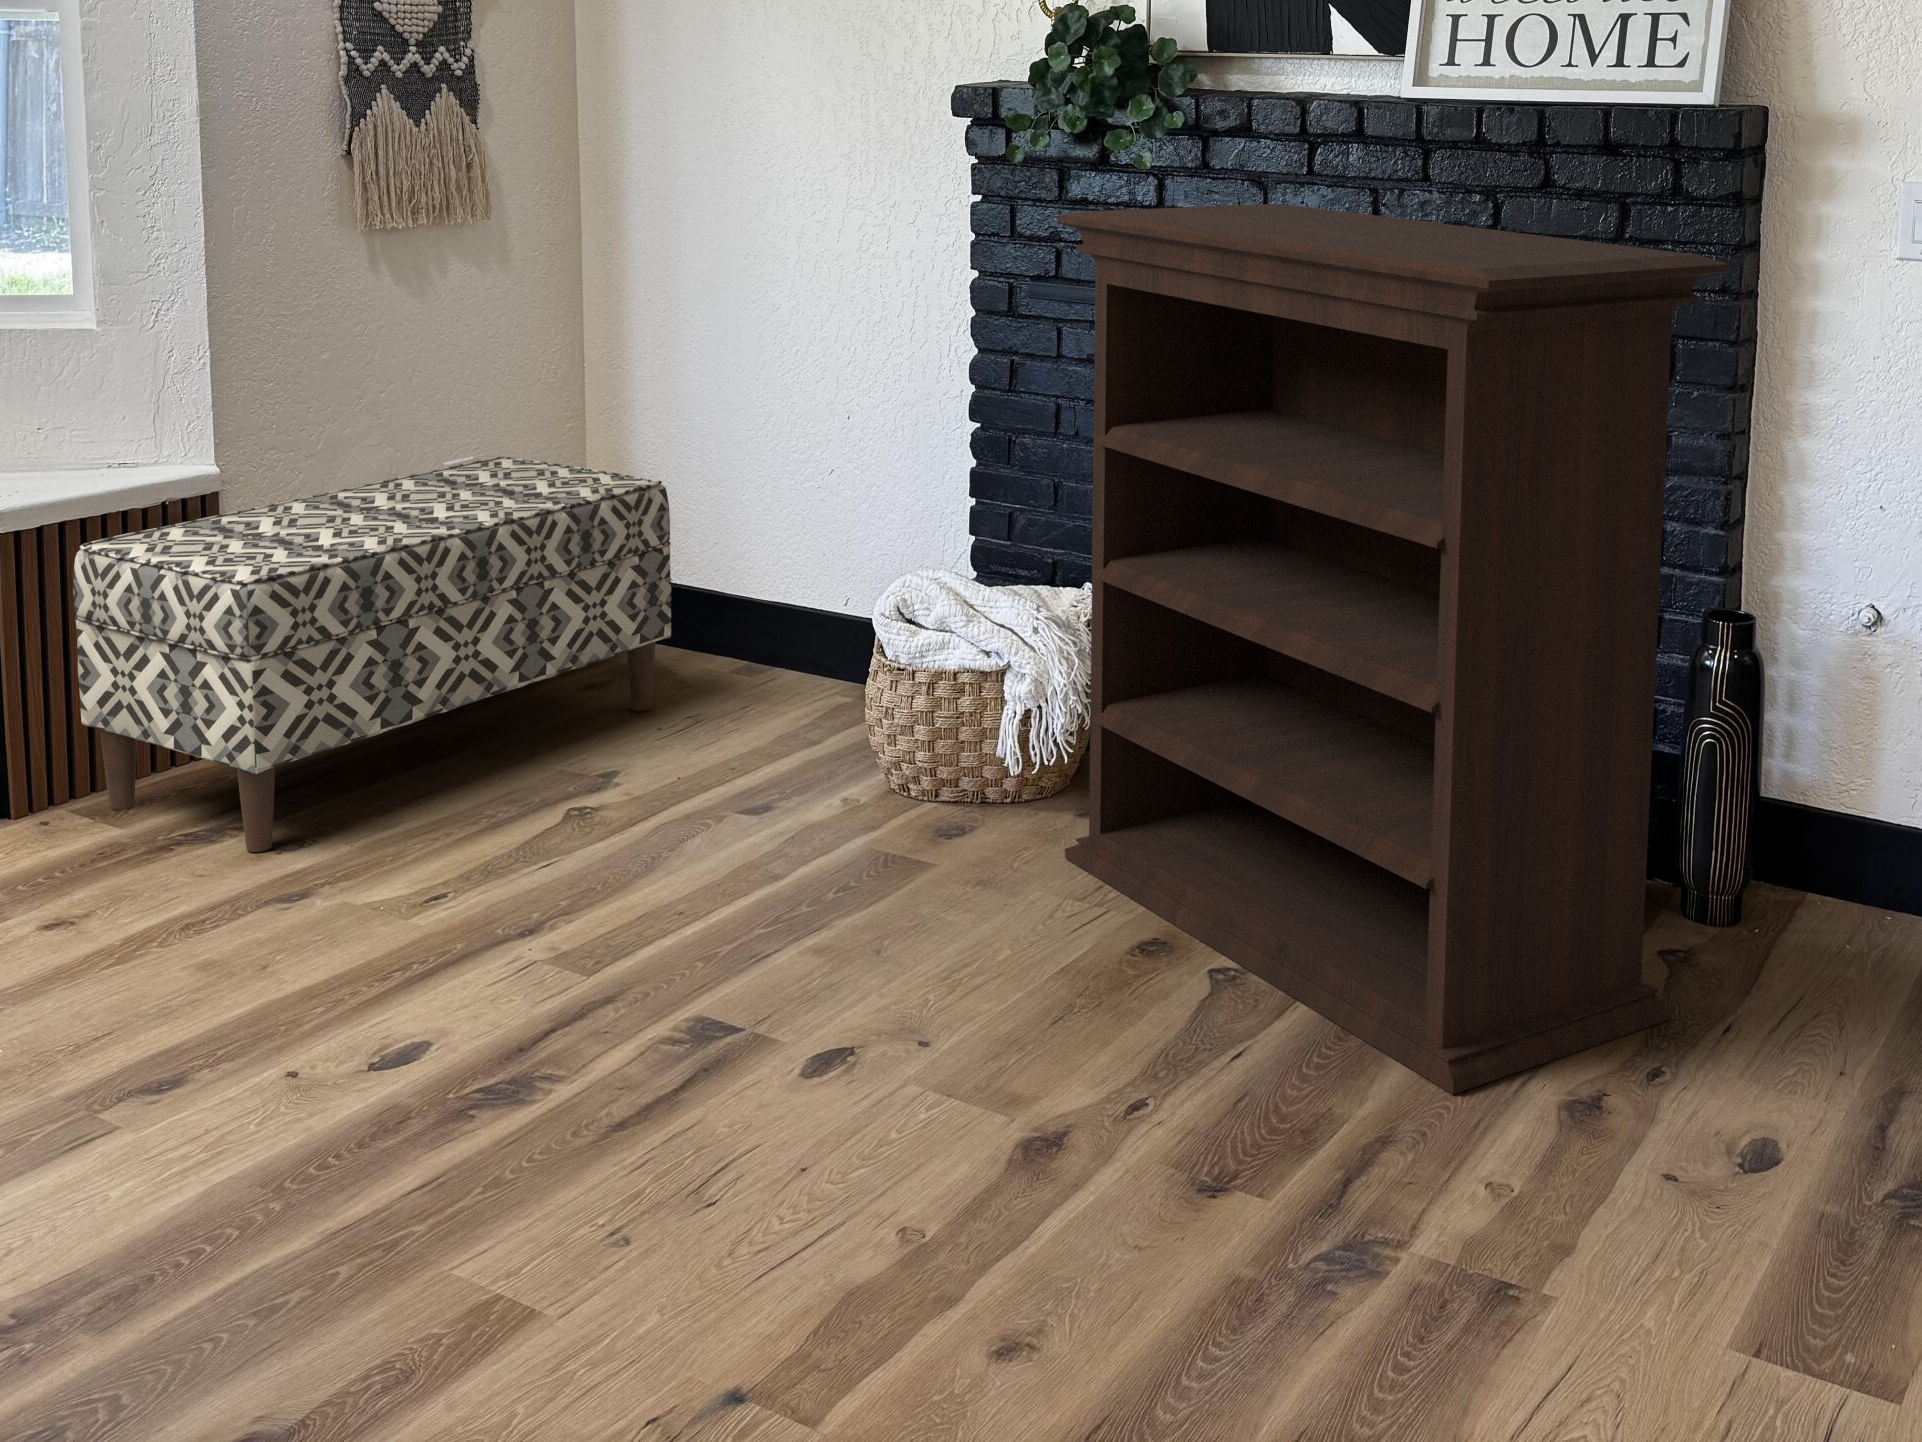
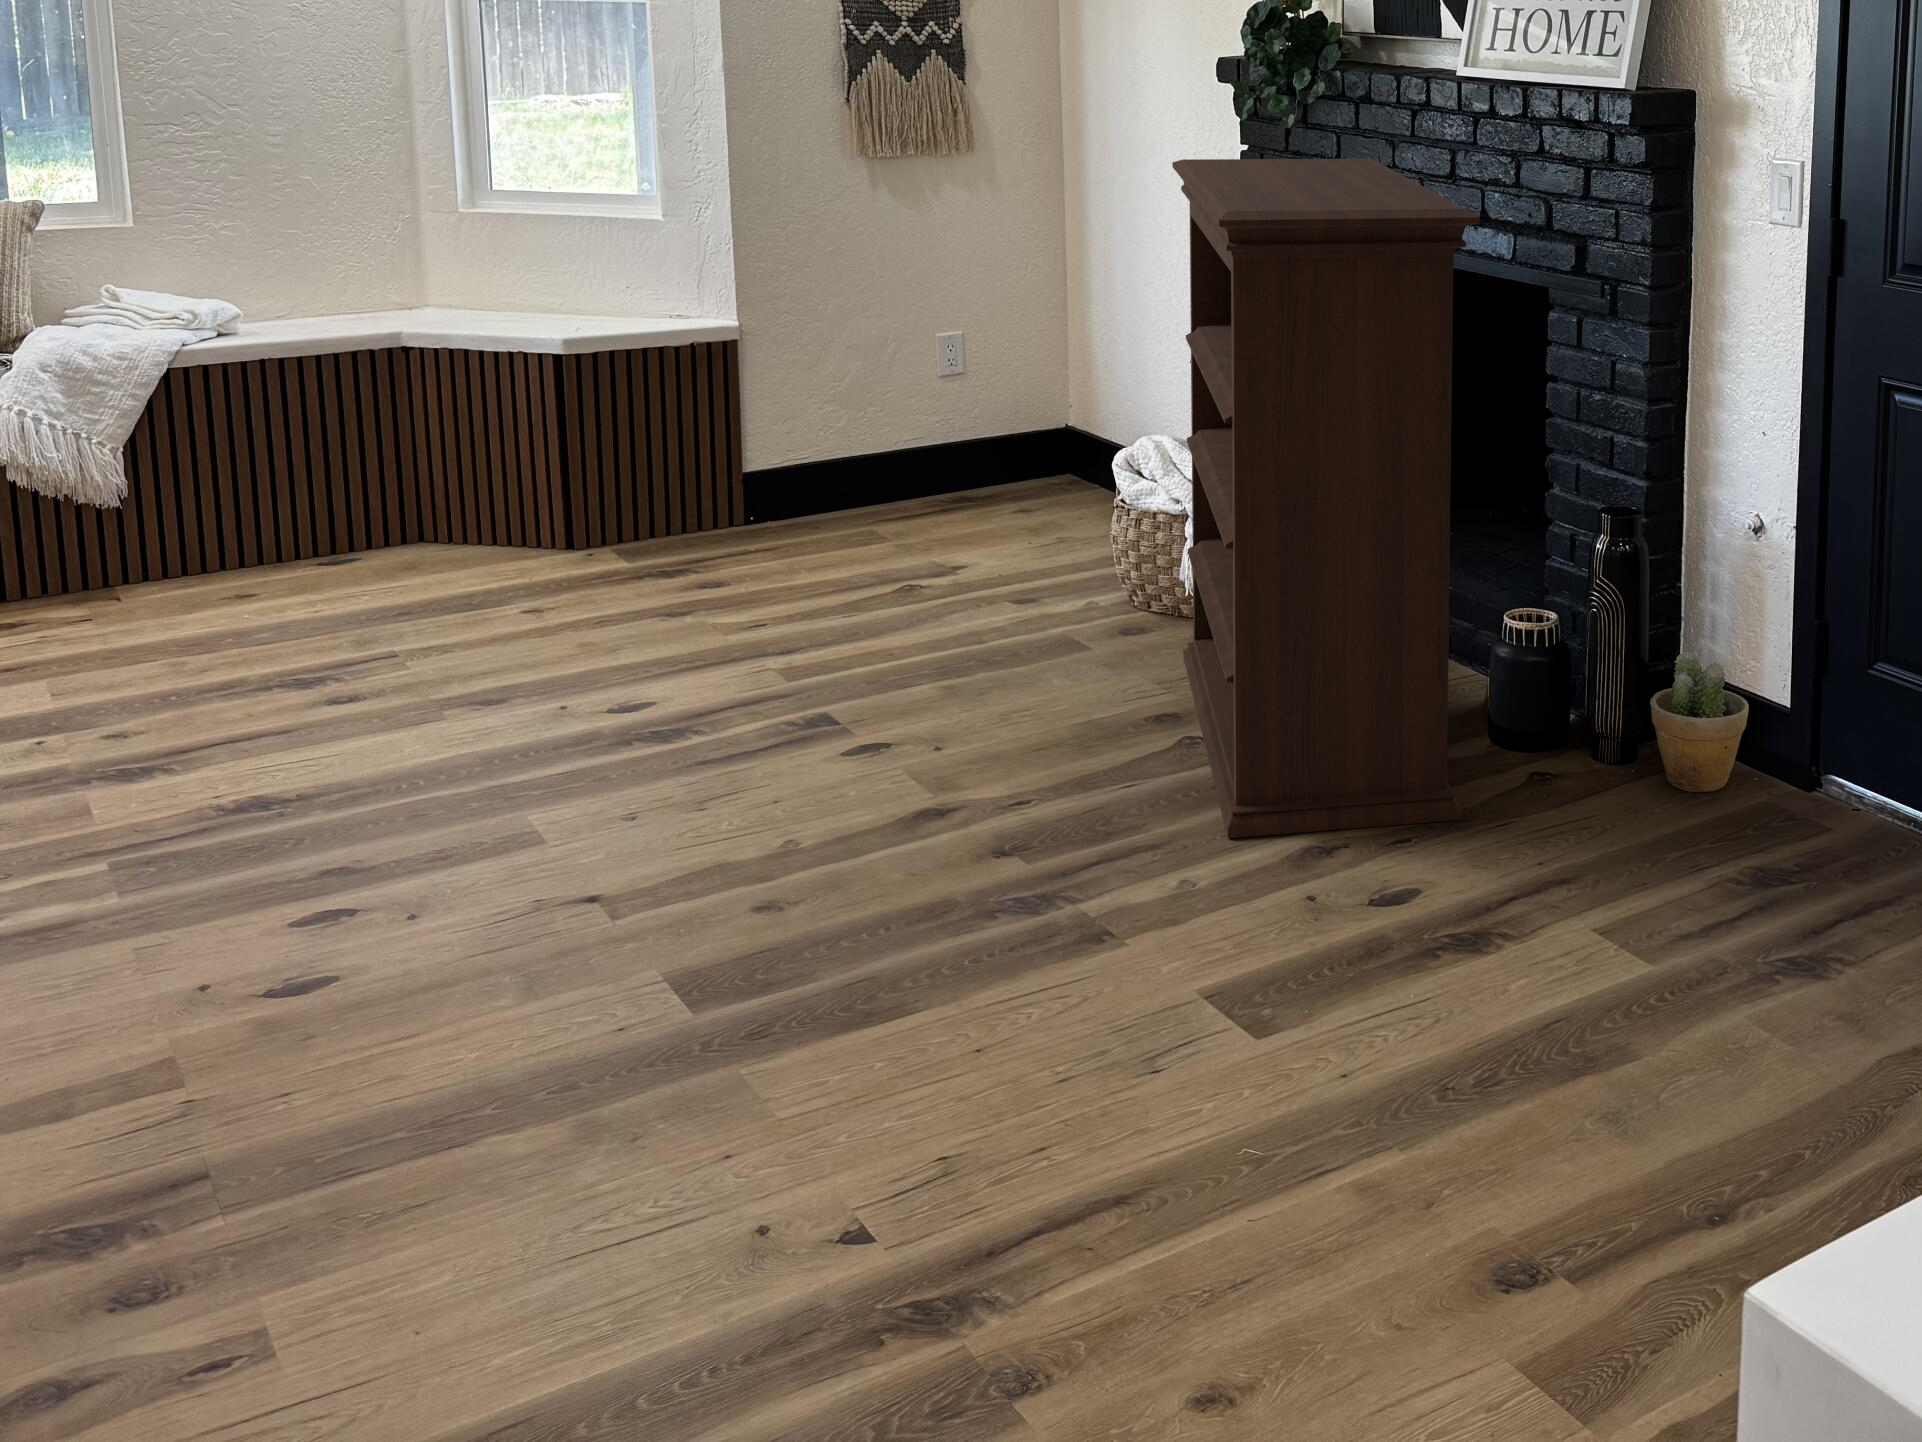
bench: present [73,456,671,852] -> none [613,331,1055,587]
potted plant: none [1783,774,1904,940] -> present [1650,652,1749,792]

